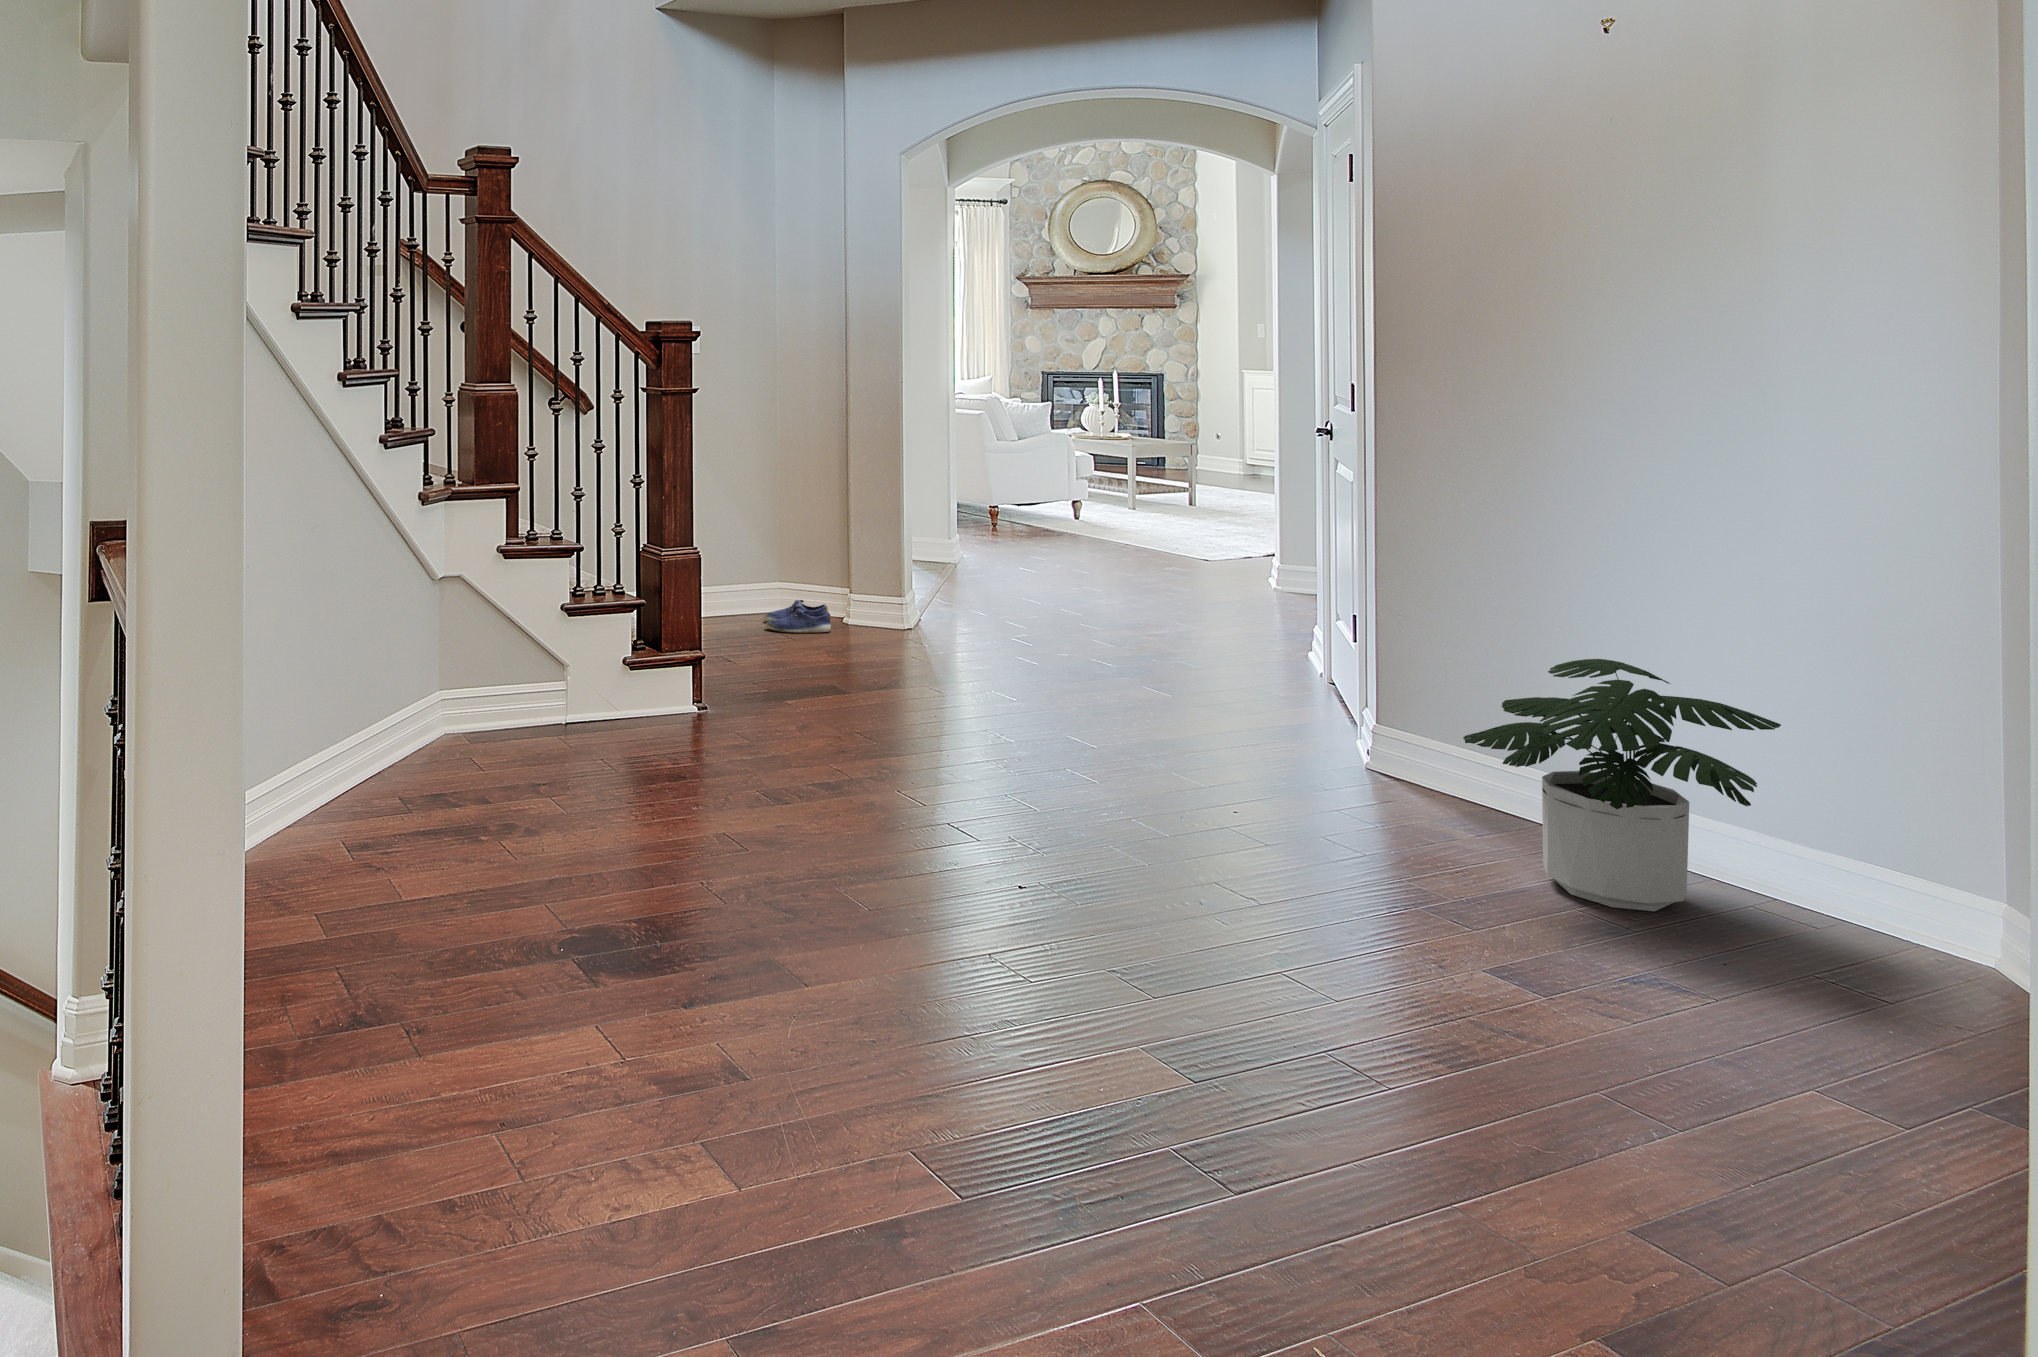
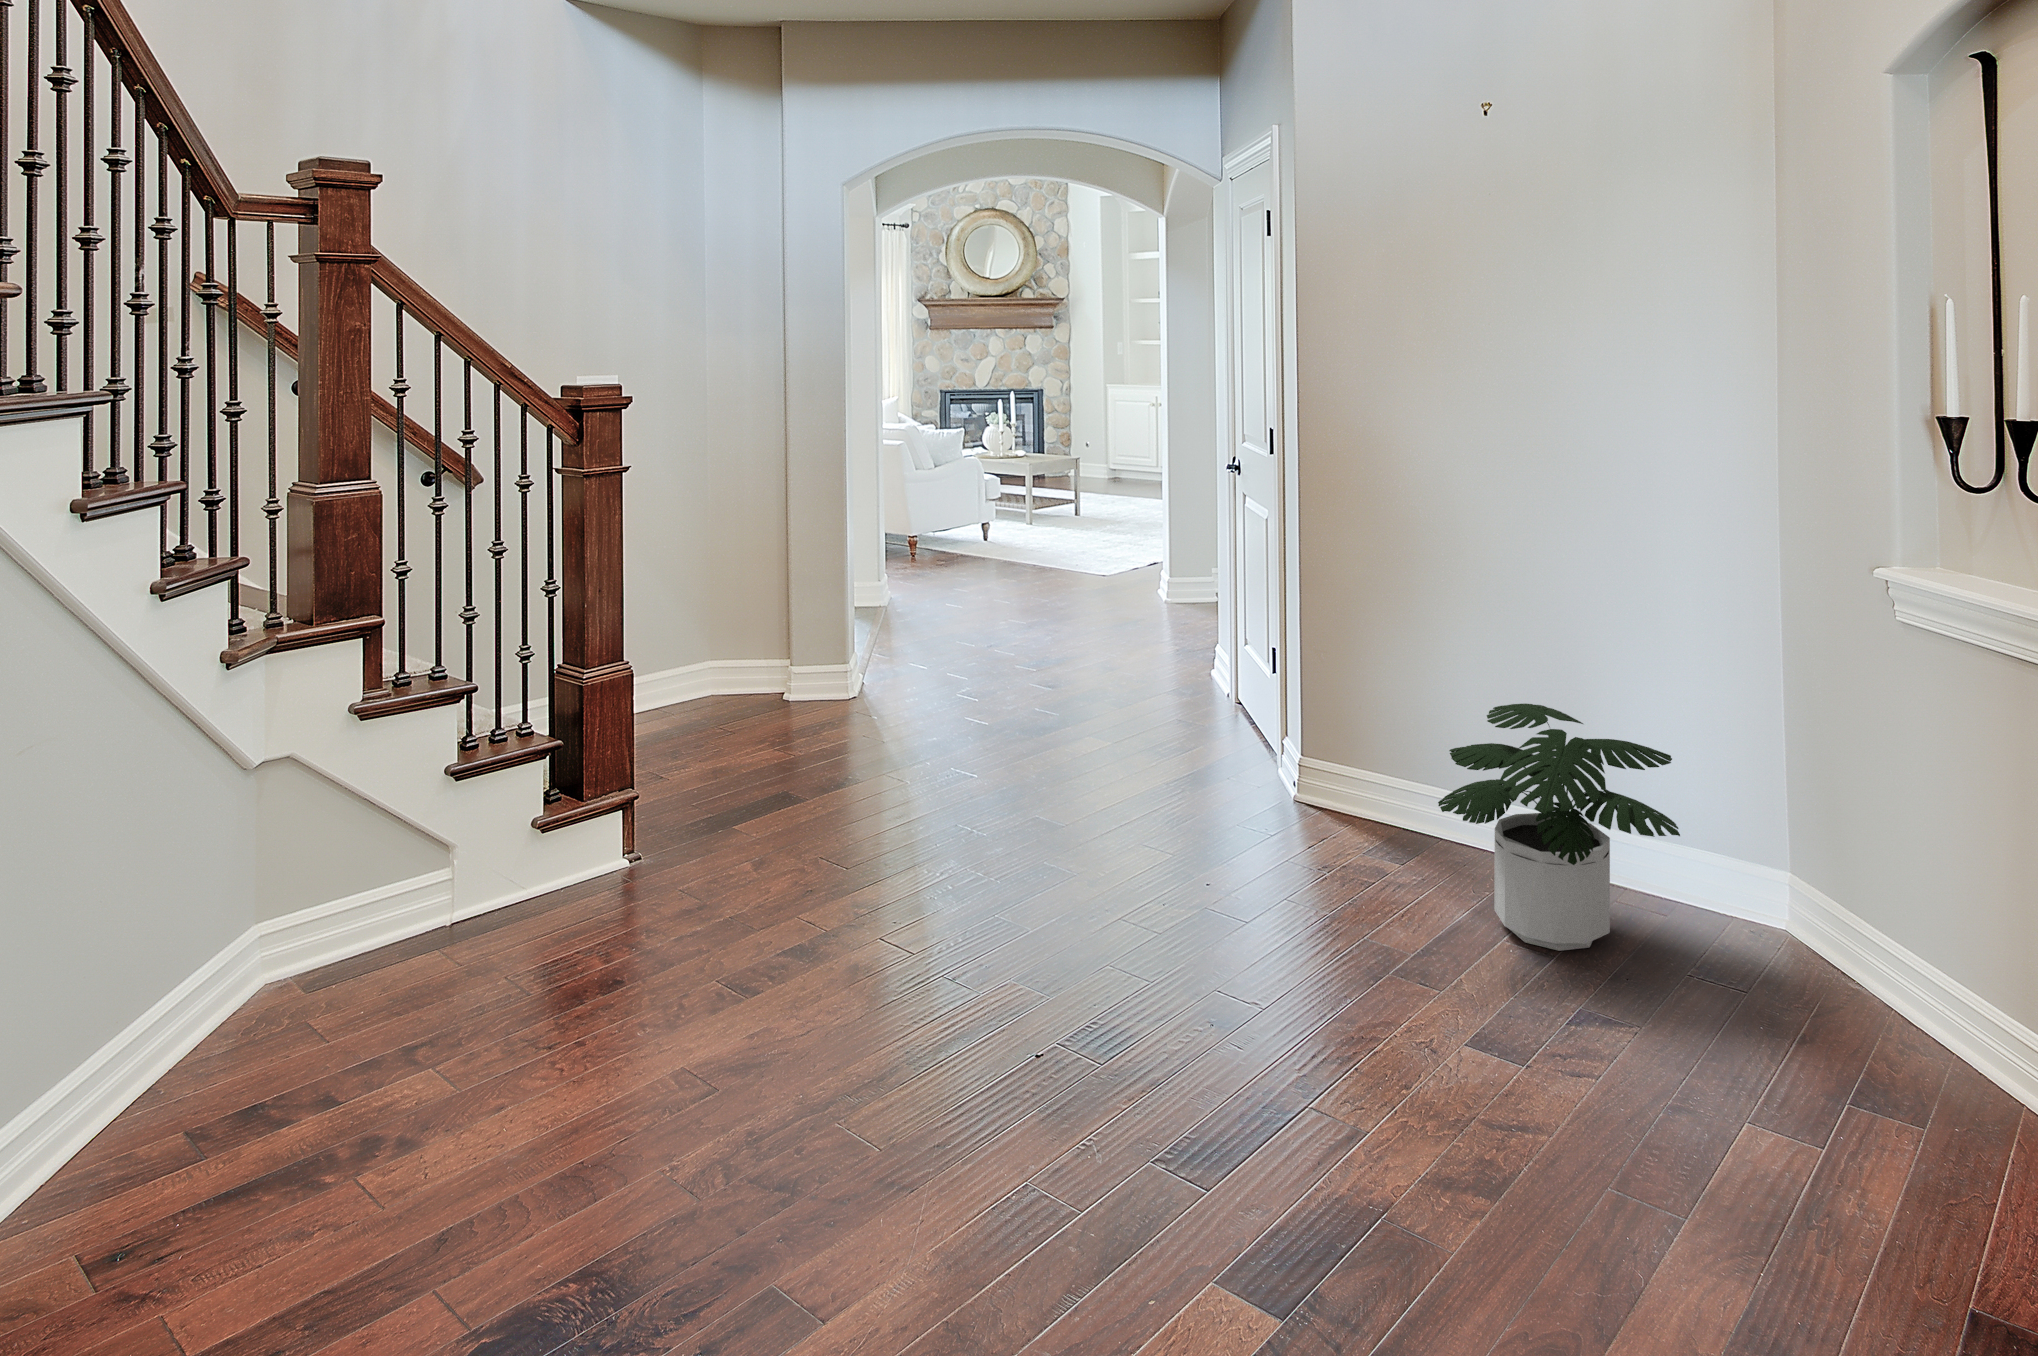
shoe: present [764,600,831,633] -> none [697,675,774,717]

